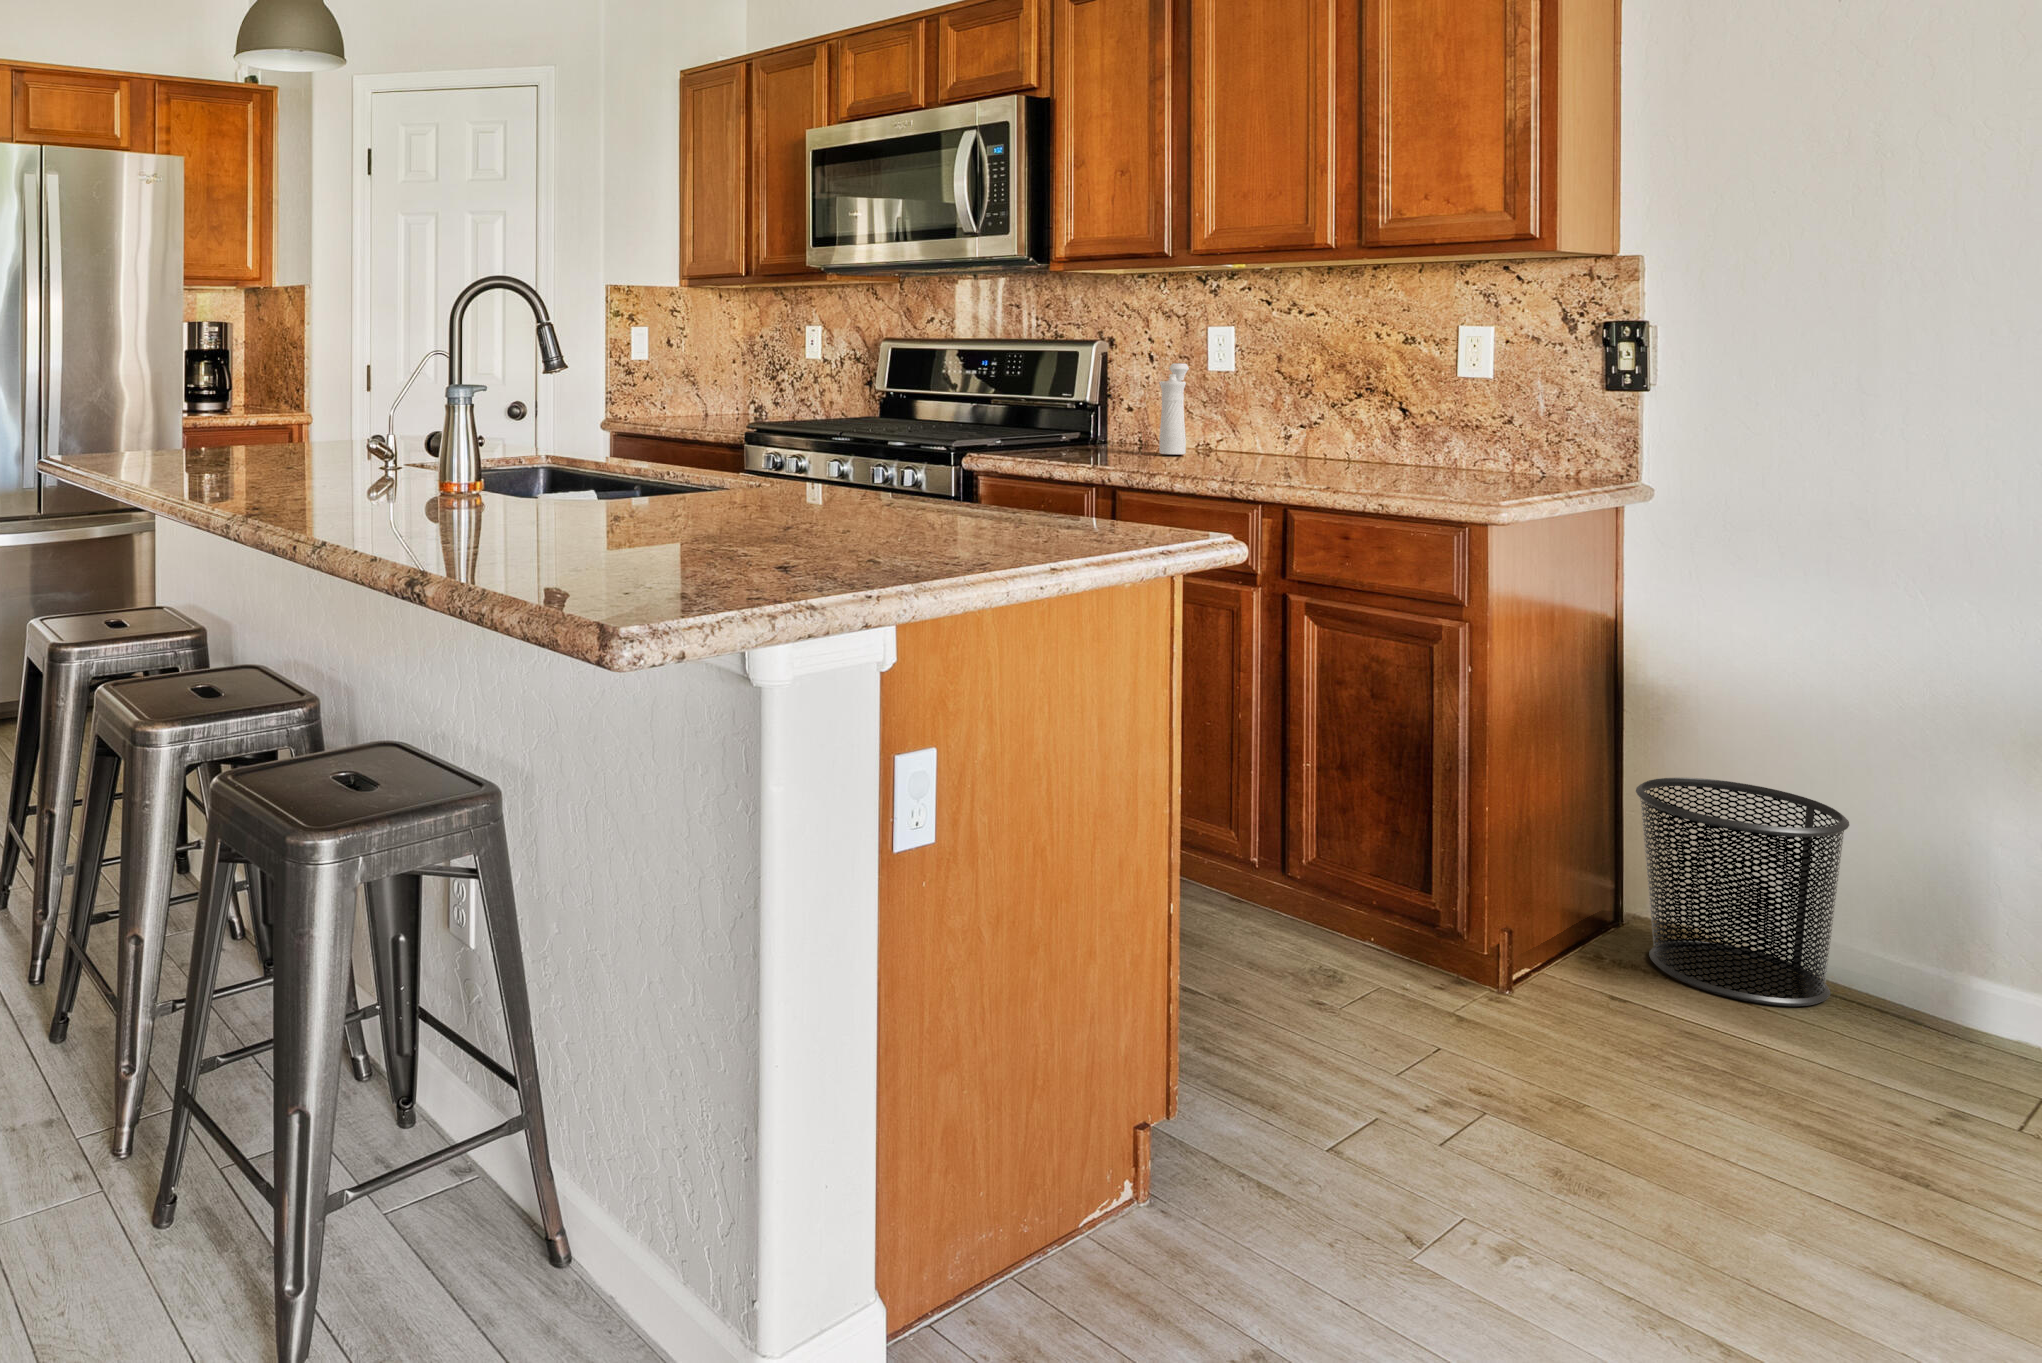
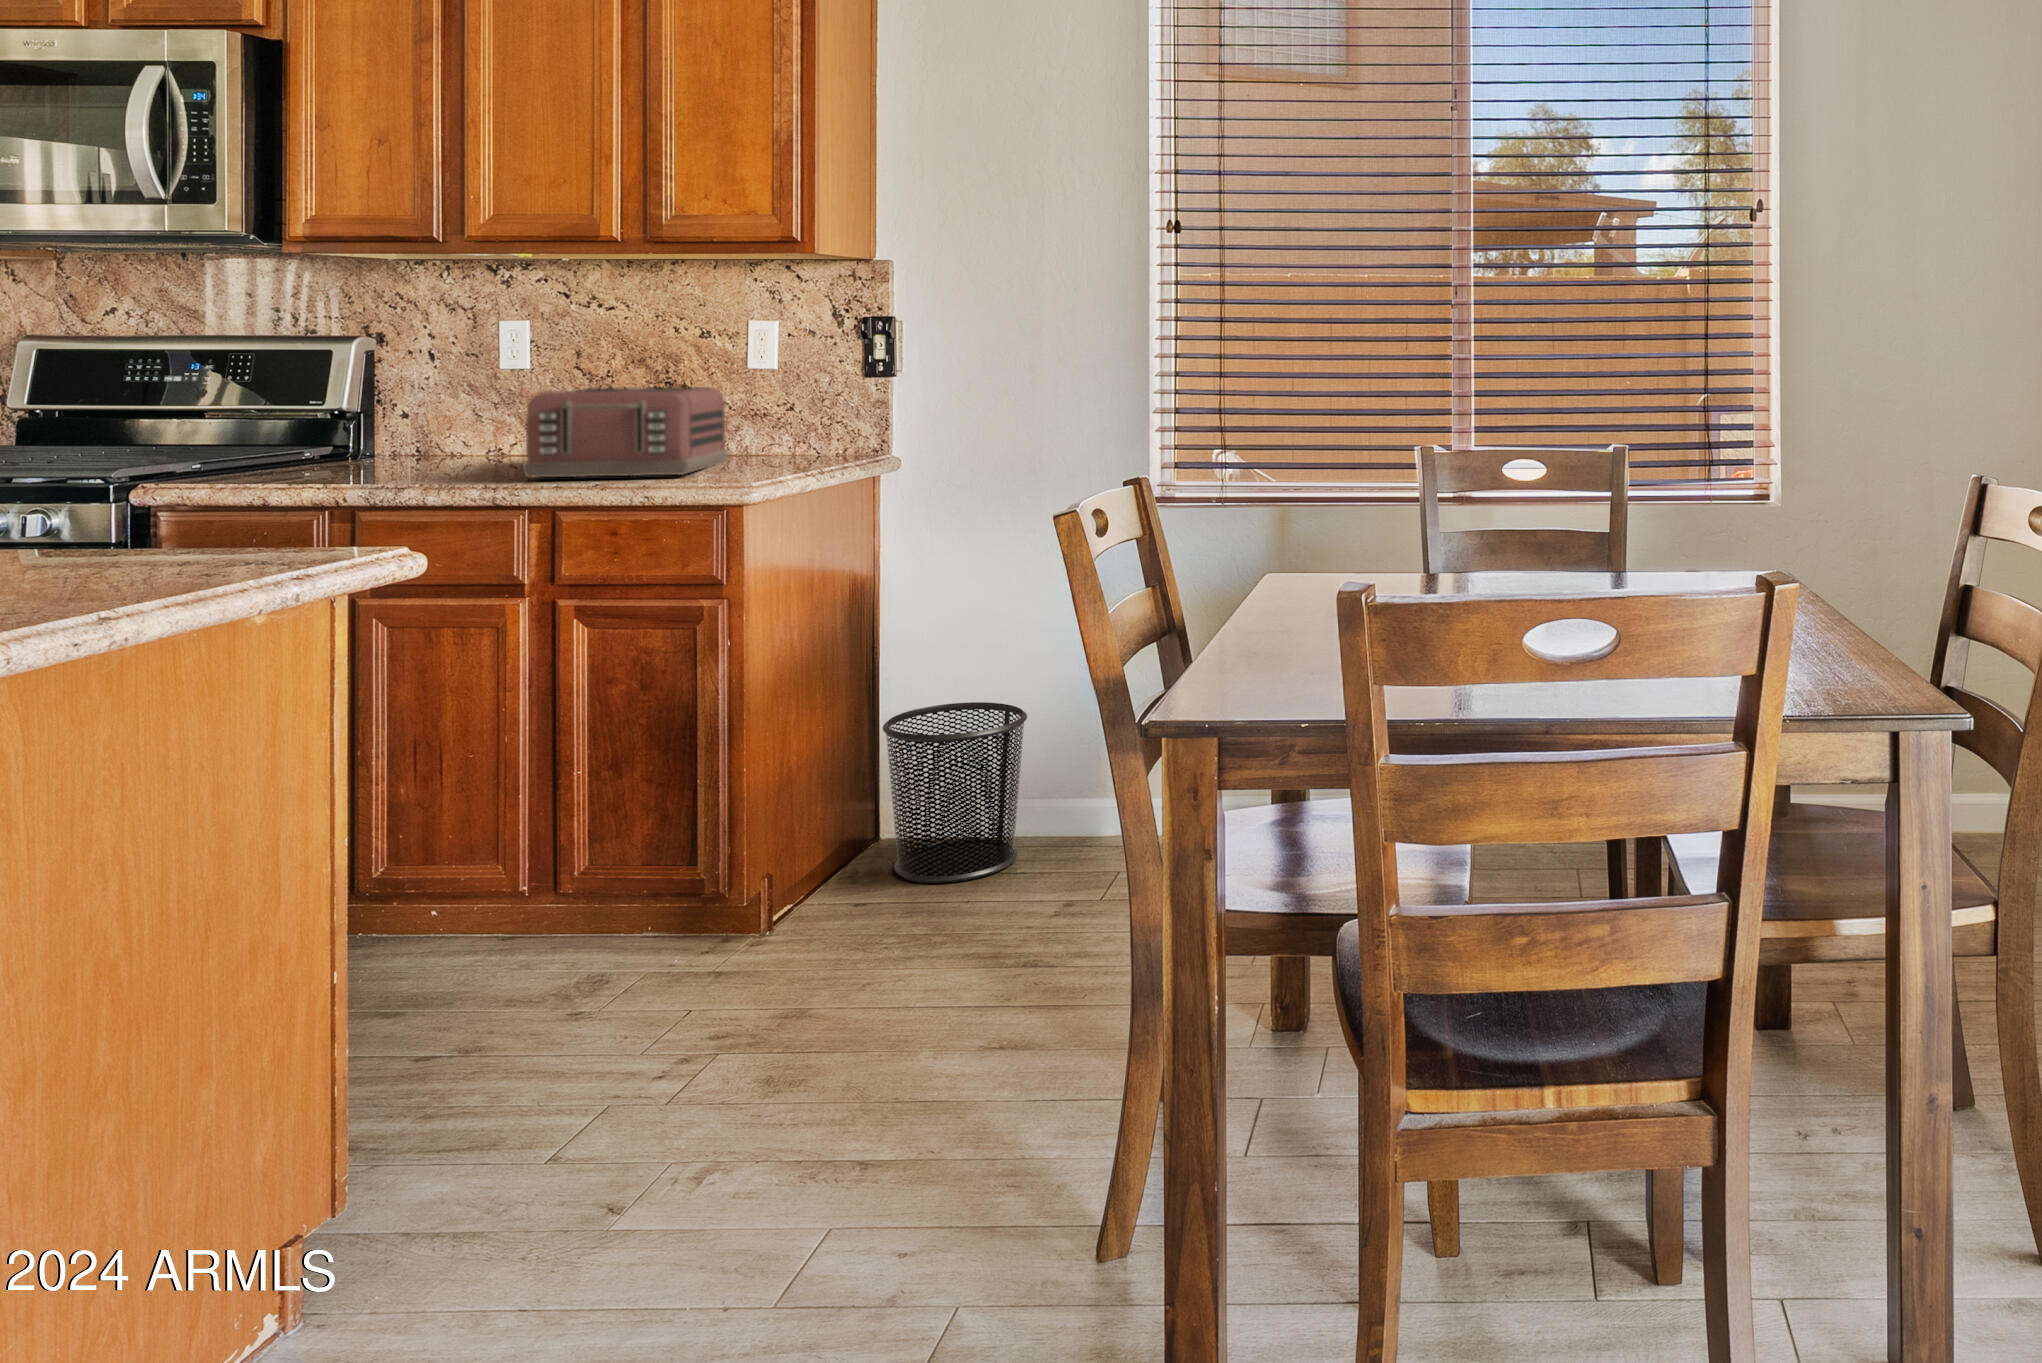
pepper mill: present [1159,363,1189,455] -> none [433,360,474,462]
toaster: none [1249,392,1440,484] -> present [523,387,728,477]

